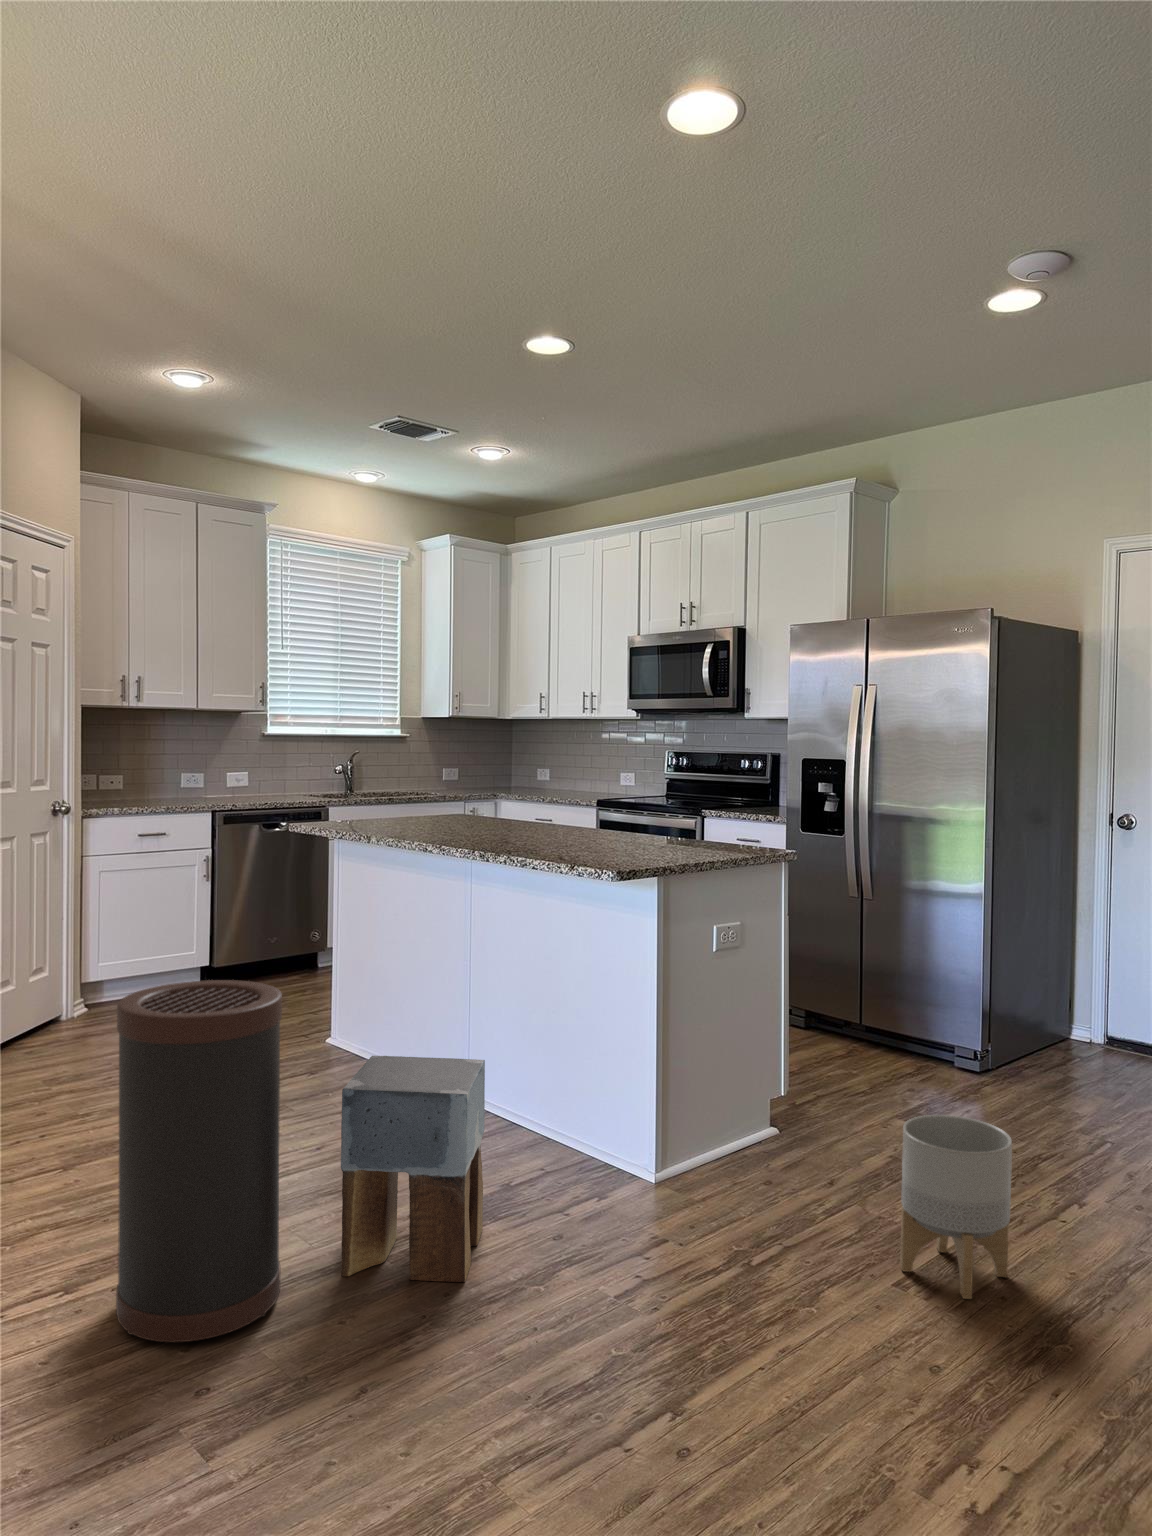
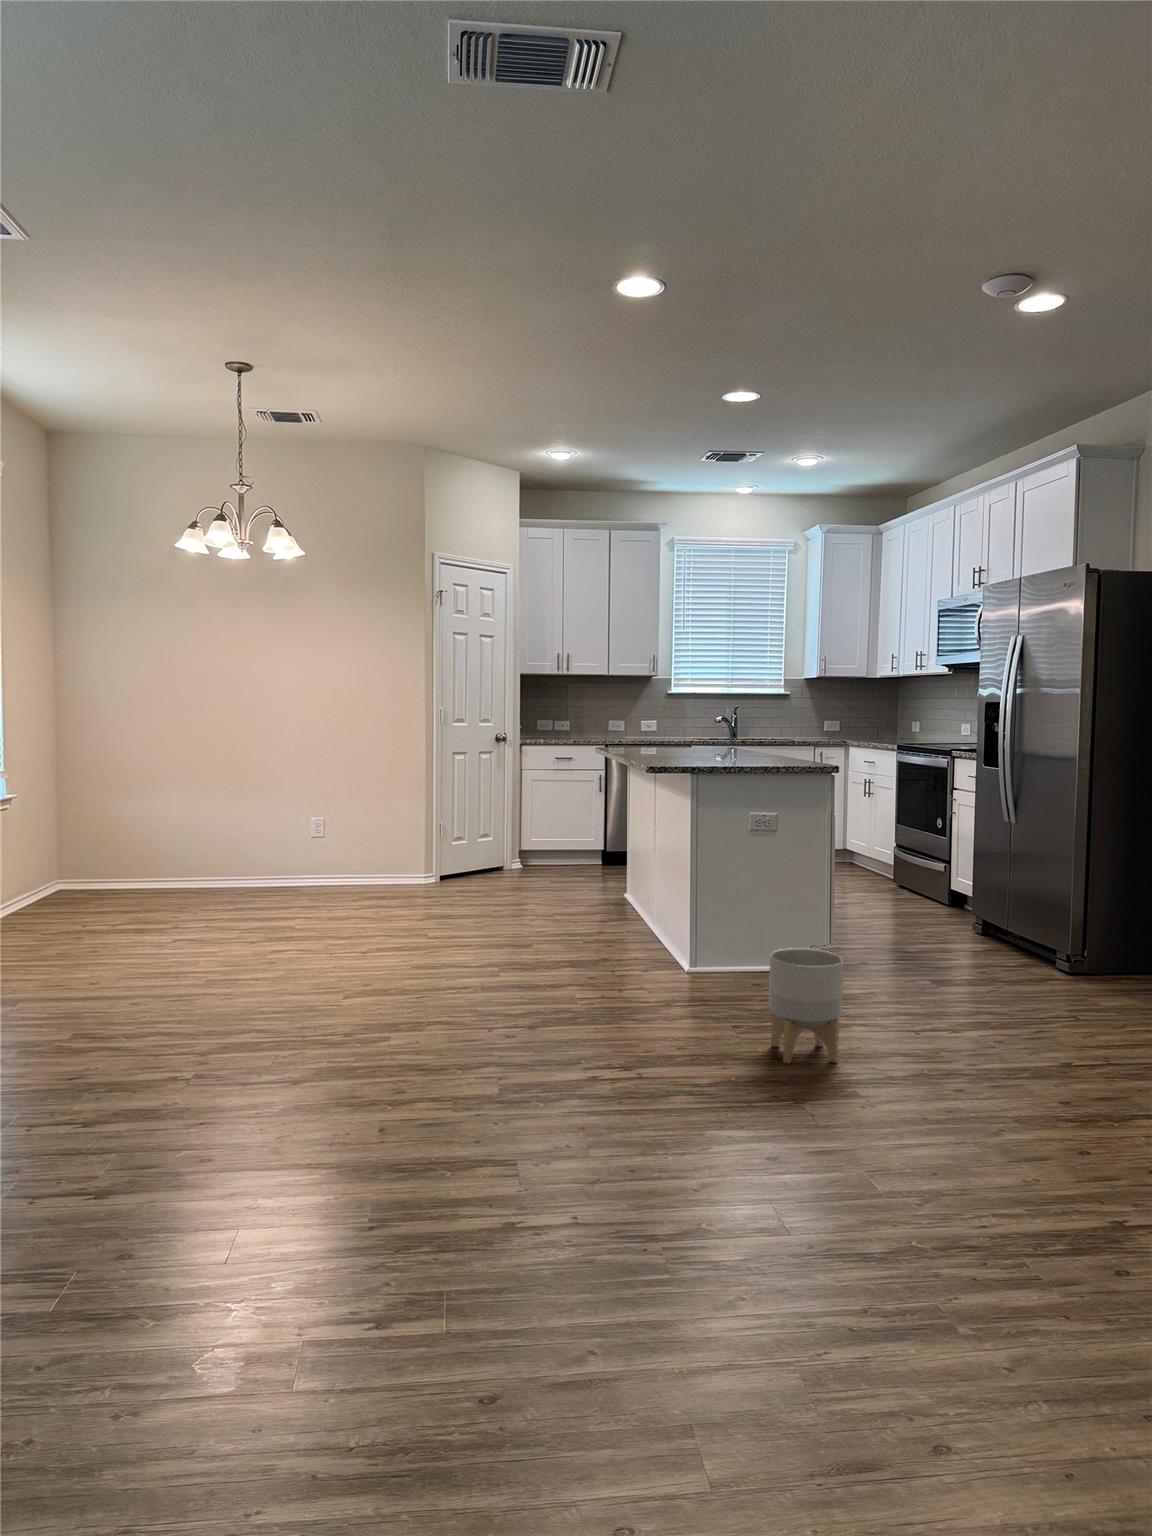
trash can: present [116,980,282,1342] -> none [367,816,448,987]
stool: present [341,1056,485,1282] -> none [478,872,571,996]

